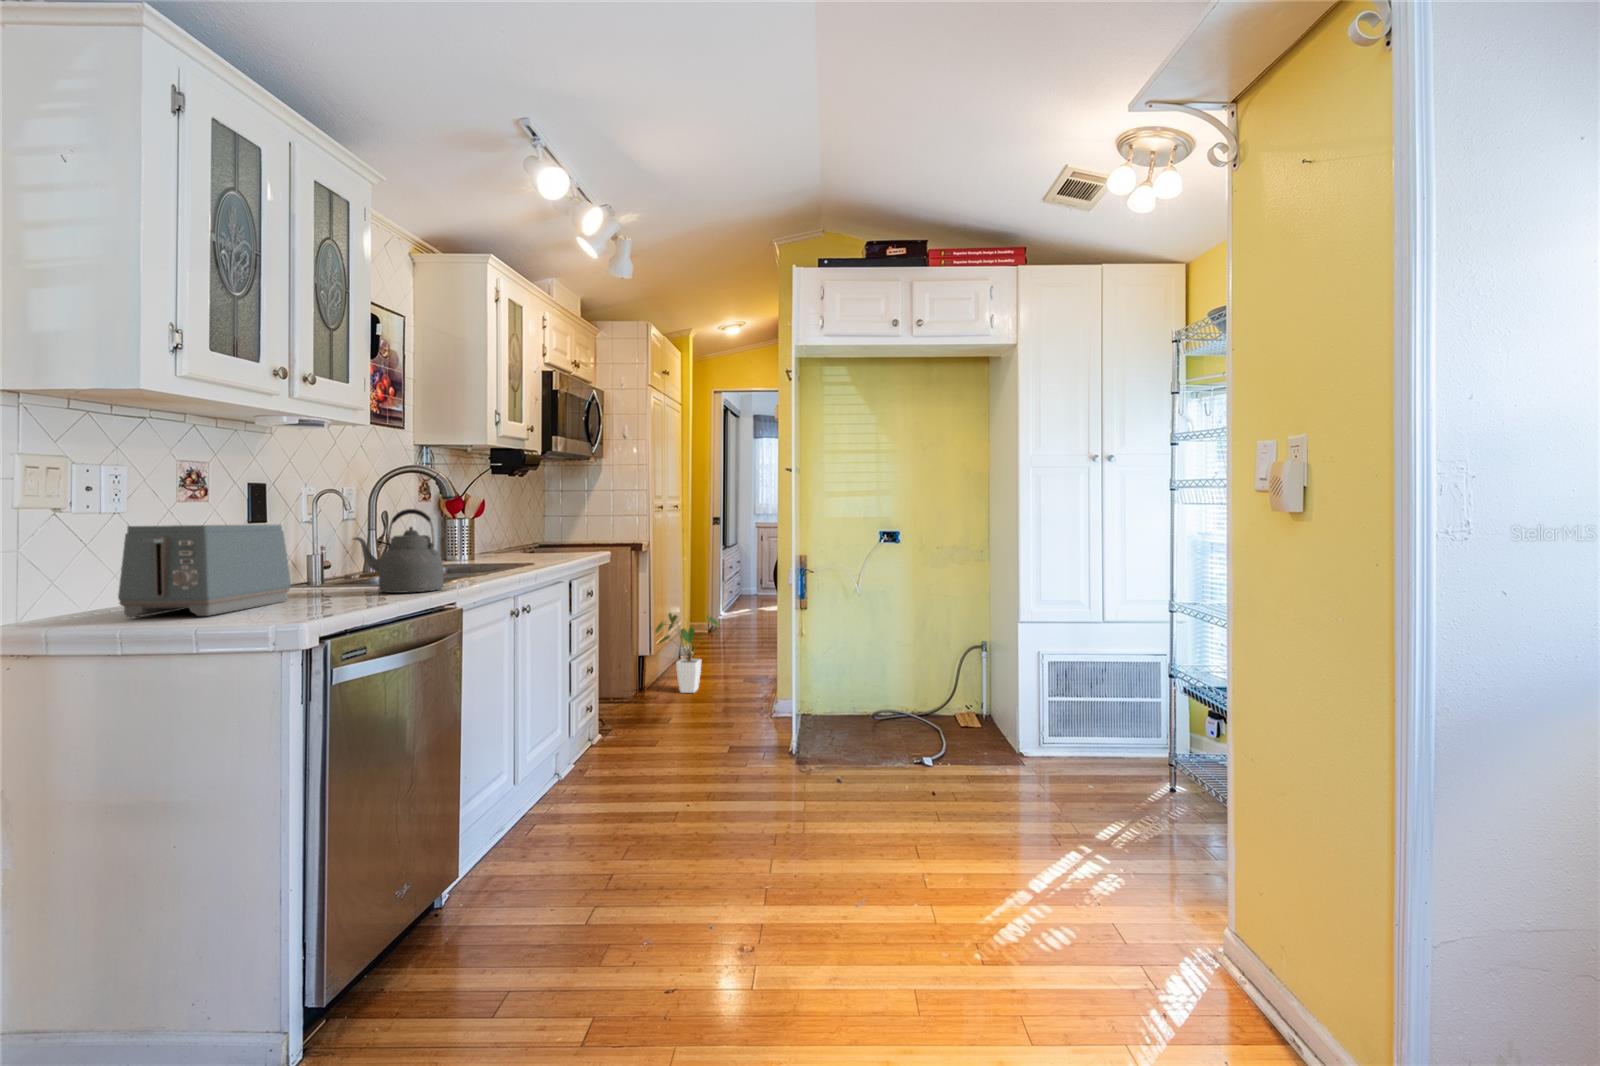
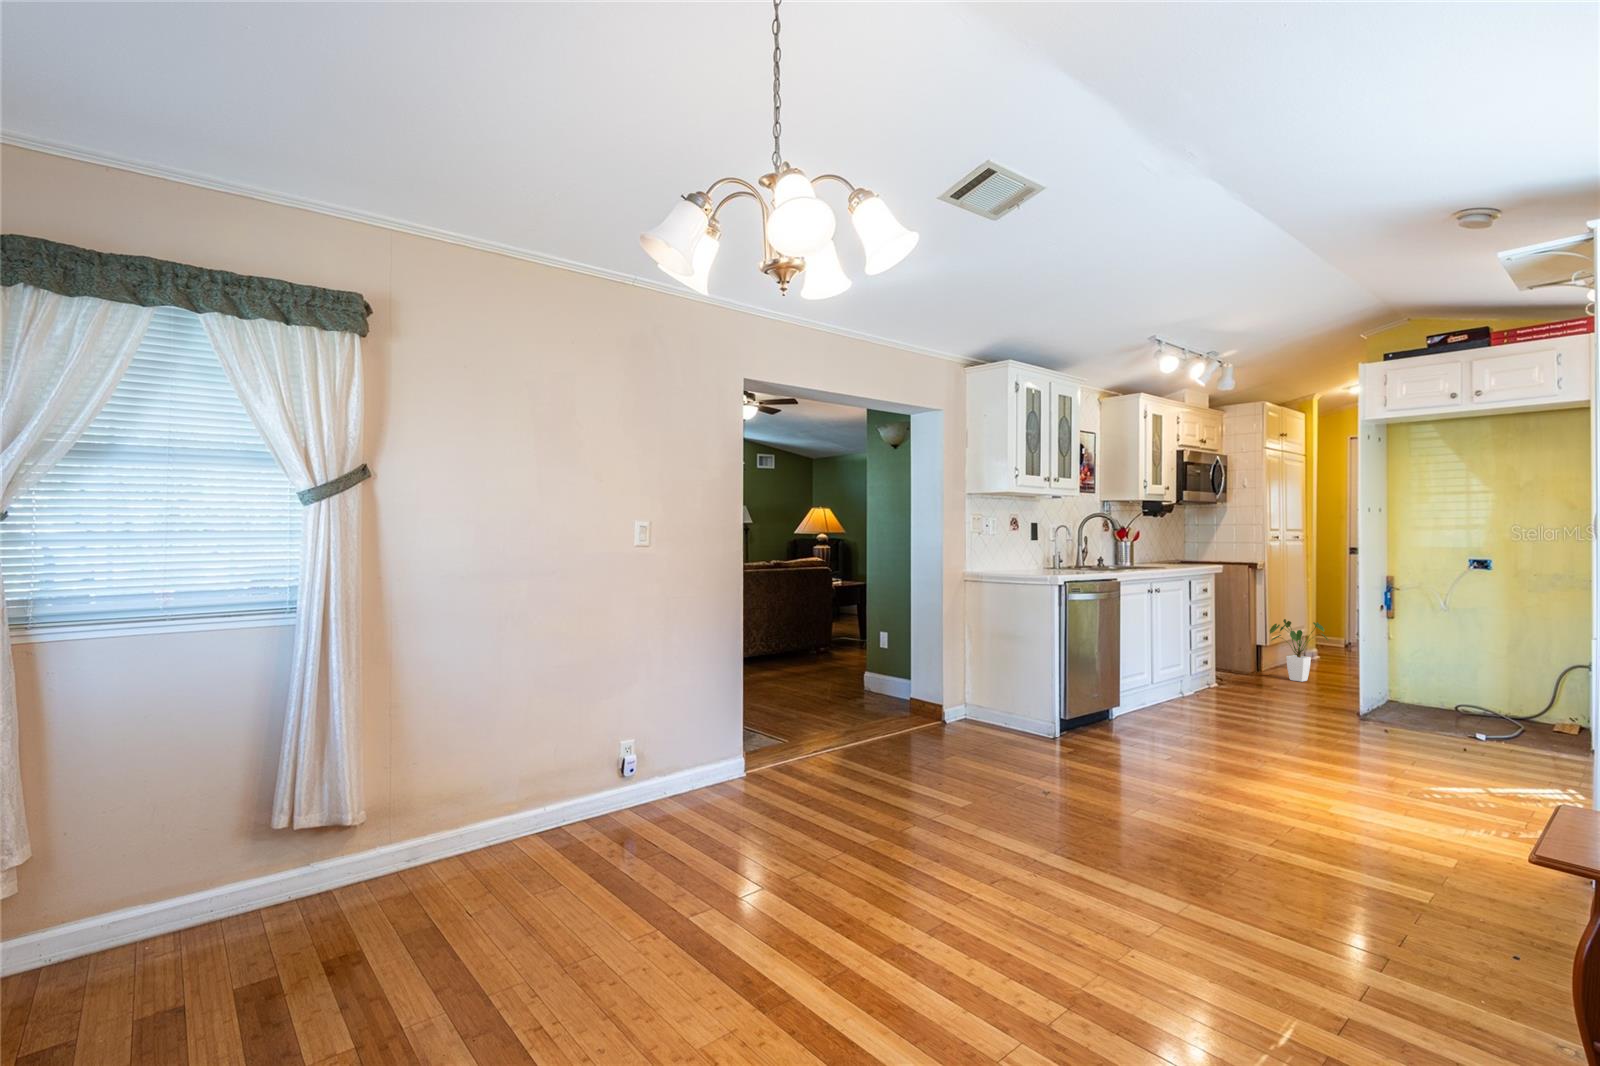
kettle: present [353,509,444,593] -> none [1073,535,1112,572]
toaster: present [118,525,291,617] -> none [1001,540,1051,573]

